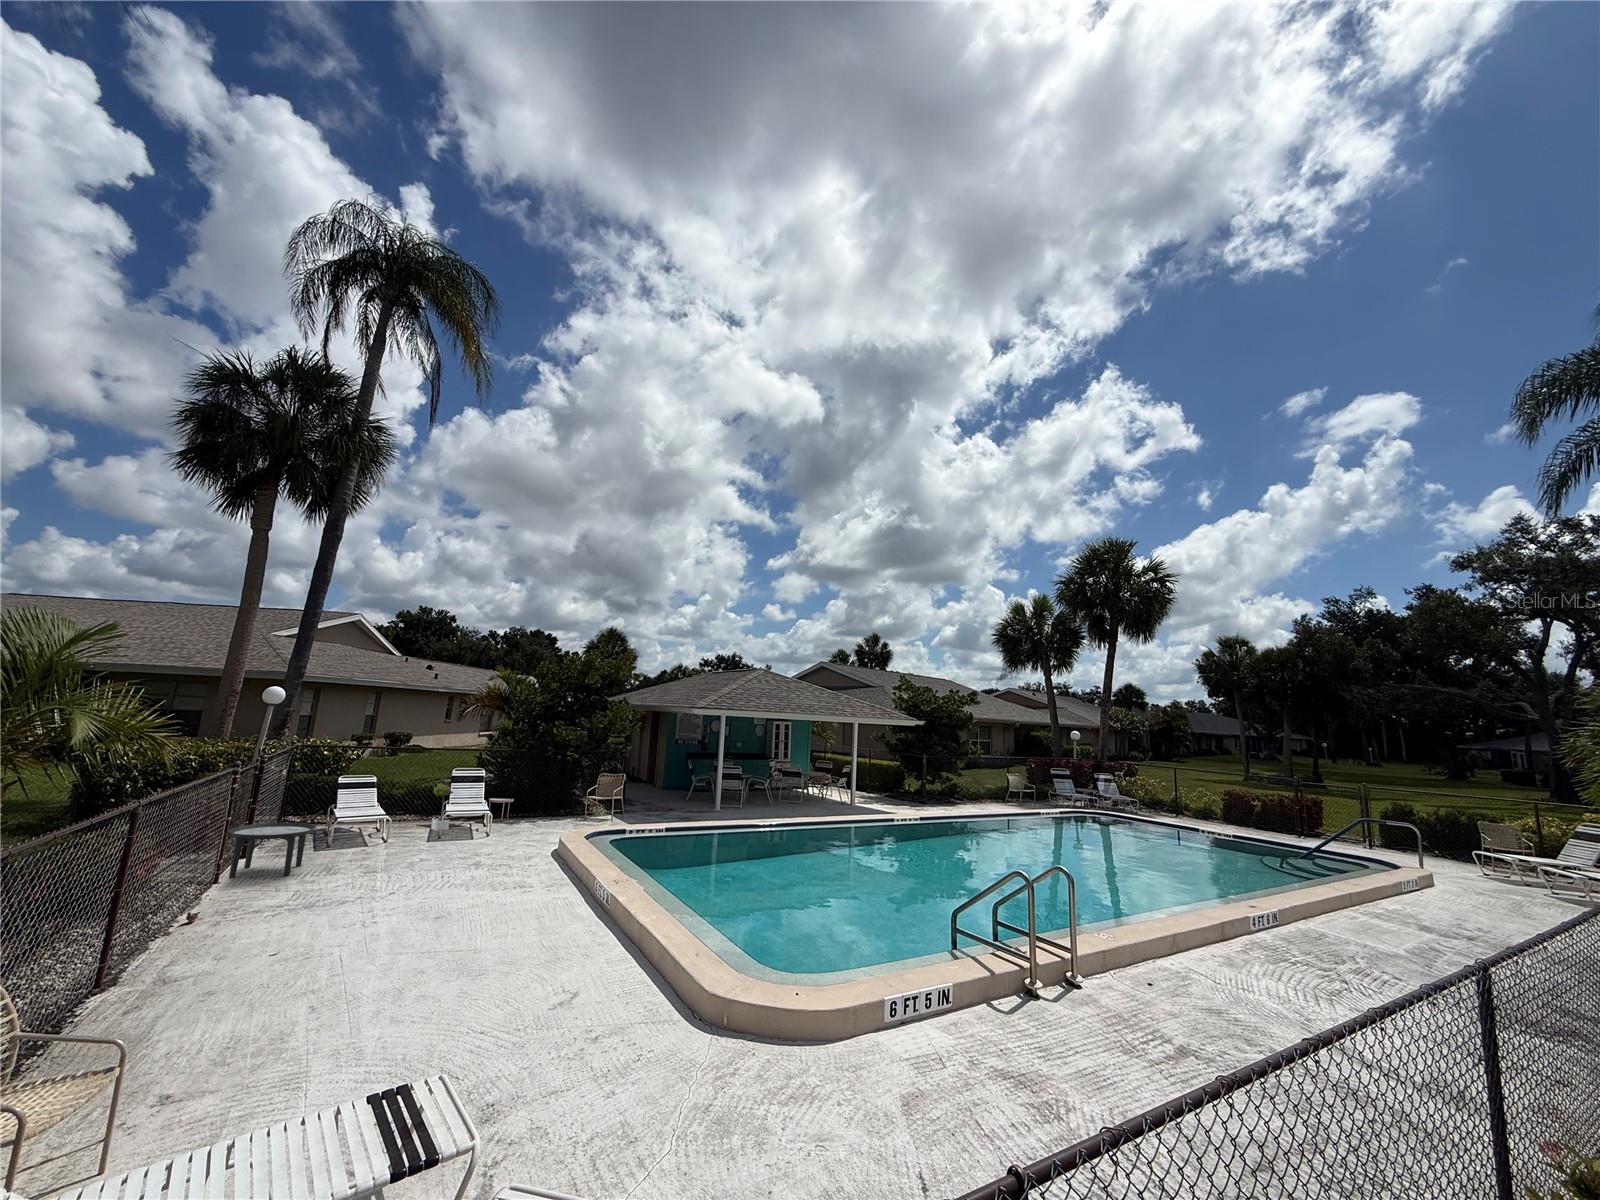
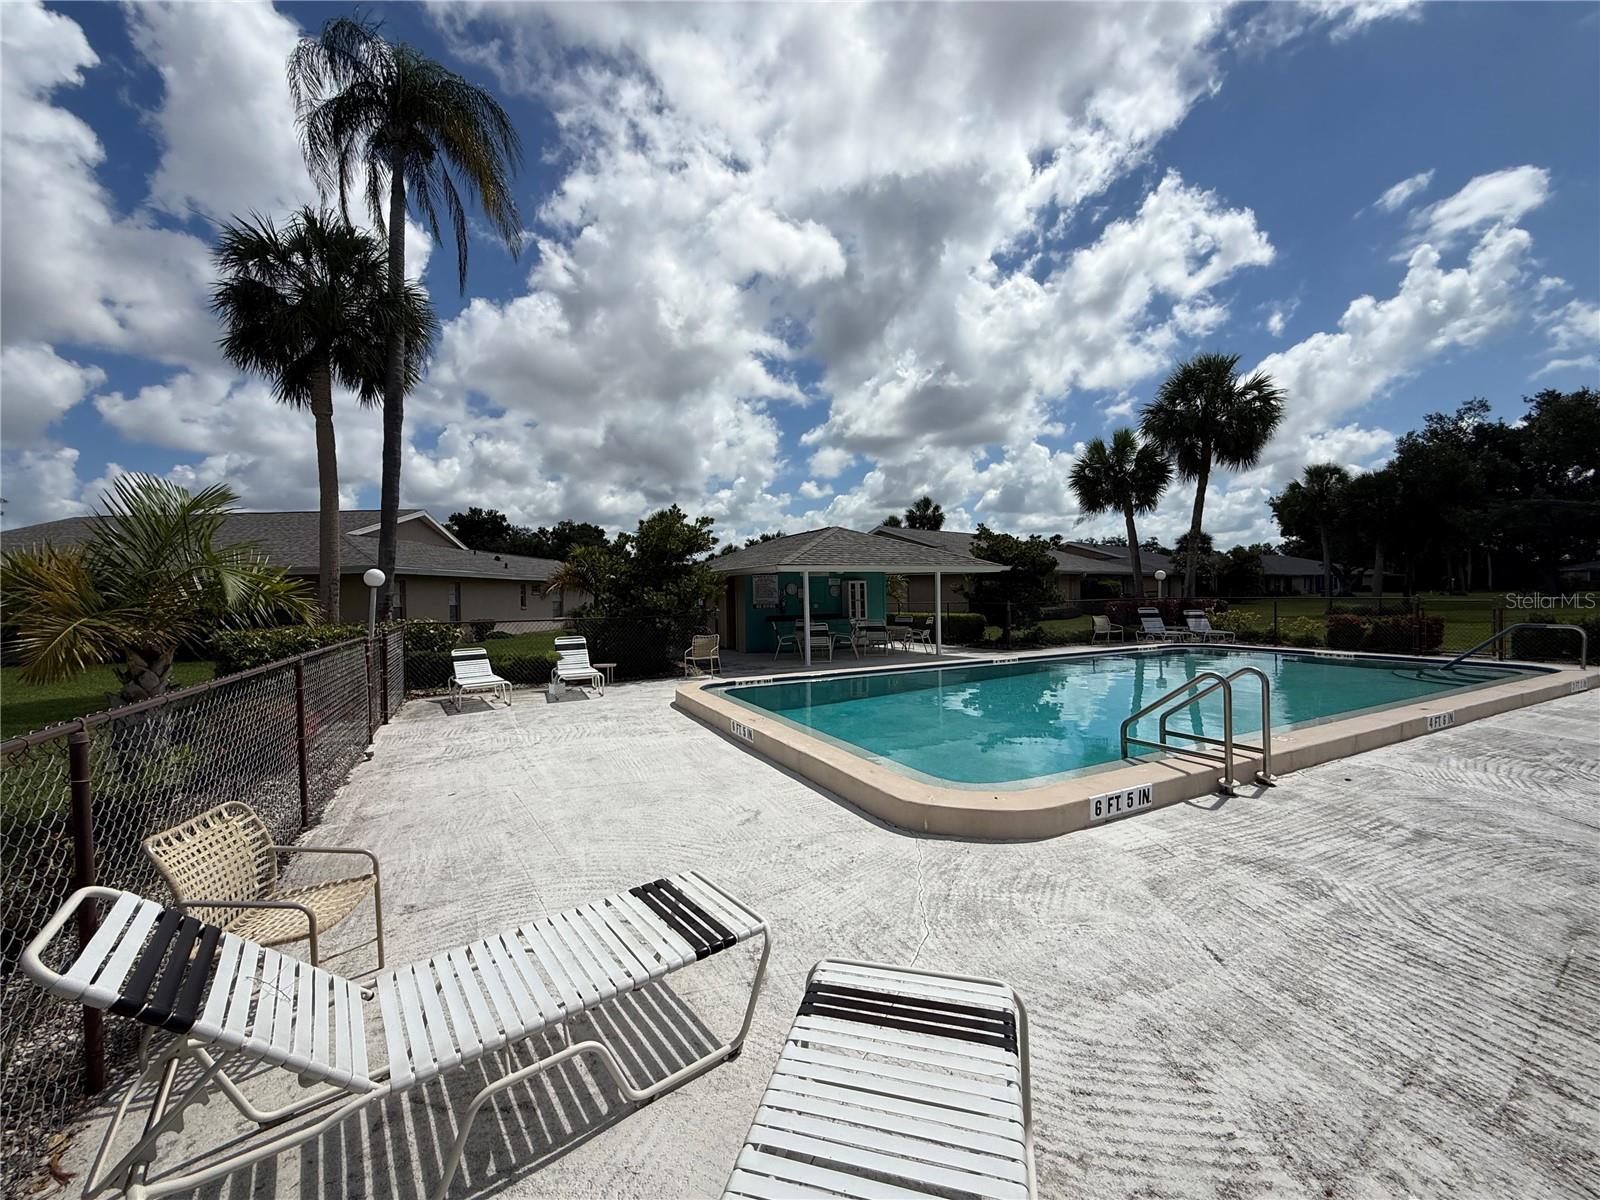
round table: present [228,823,316,878] -> none [373,687,452,739]

